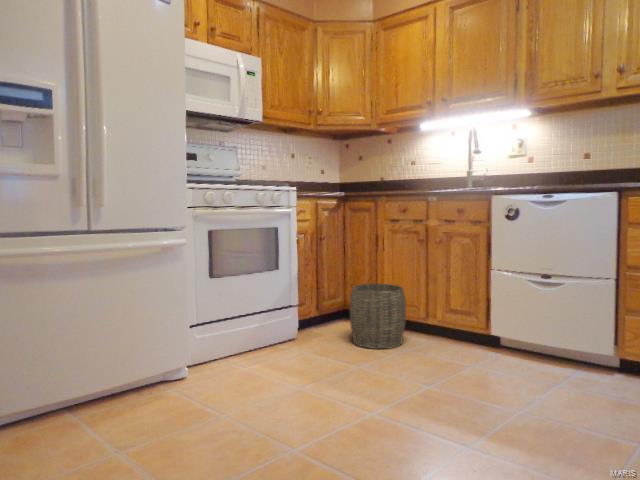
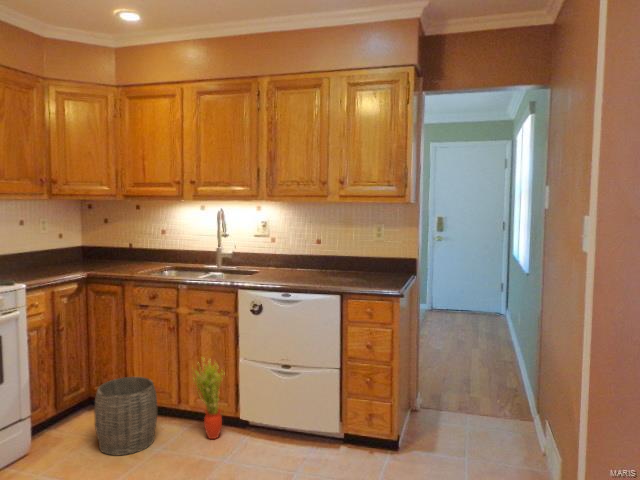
potted plant: none [440,266,475,350] -> present [193,360,225,439]

